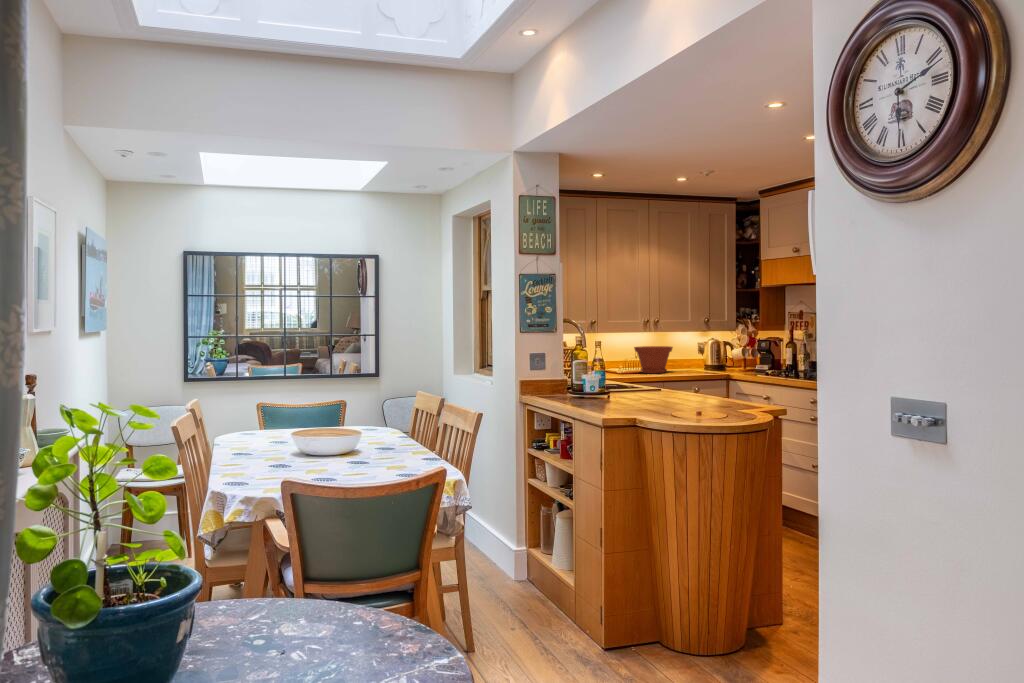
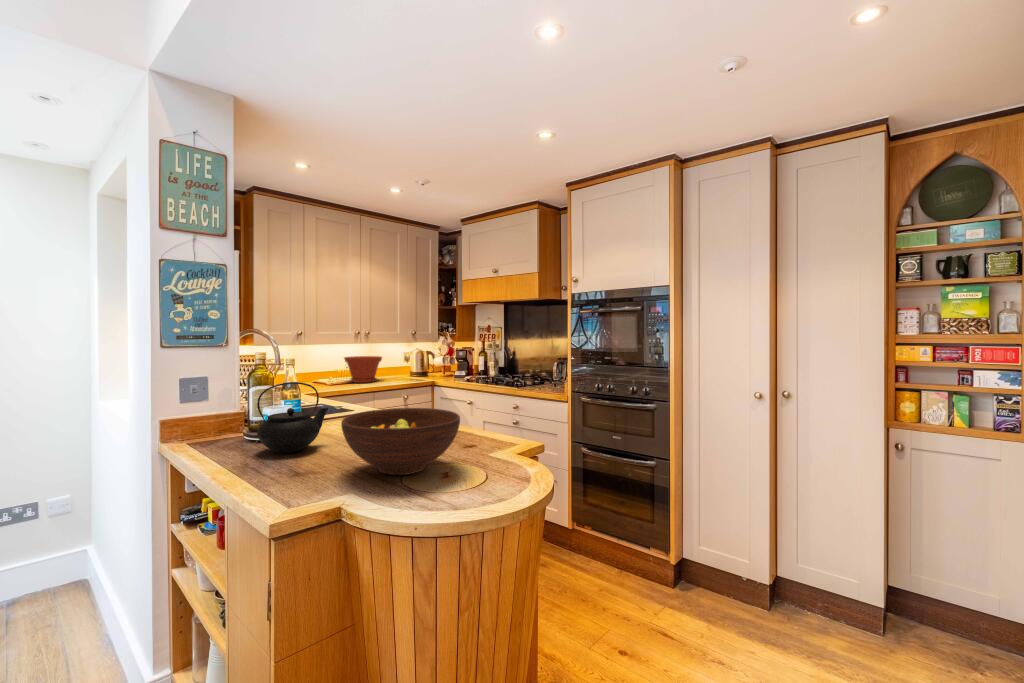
teapot: none [581,356,626,402] -> present [257,382,328,452]
fruit bowl: none [635,373,711,411] -> present [341,408,460,475]

